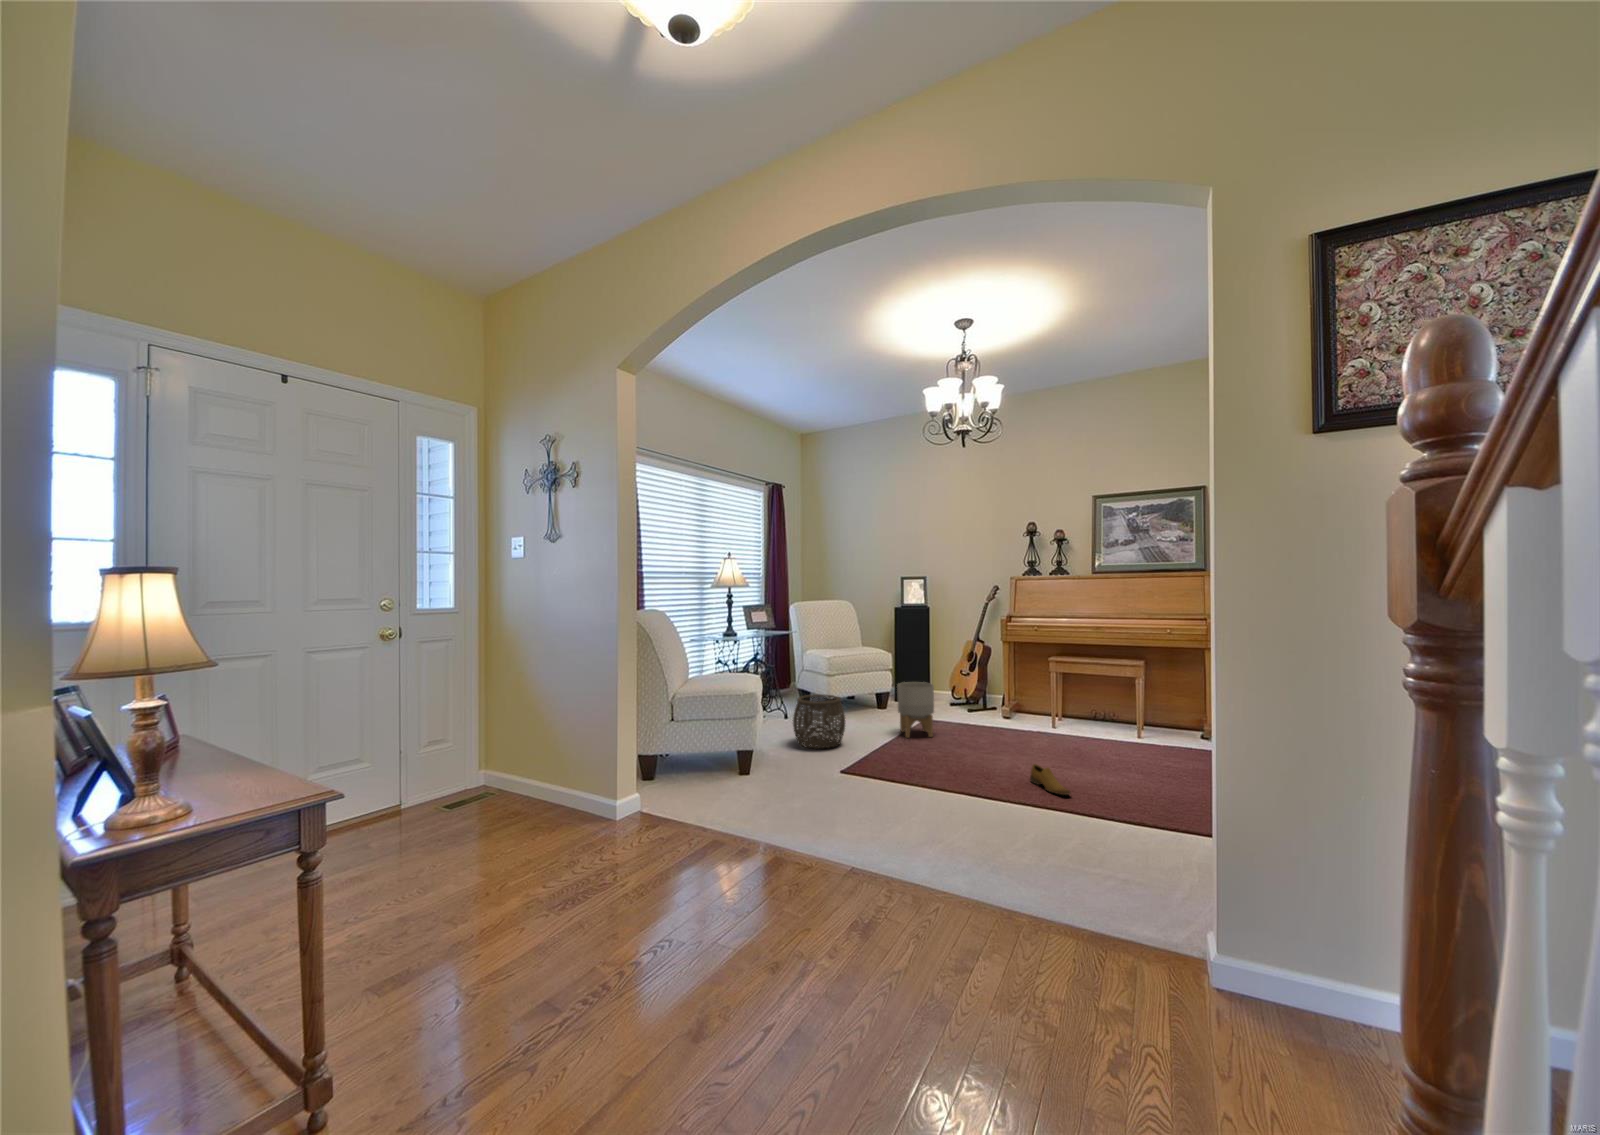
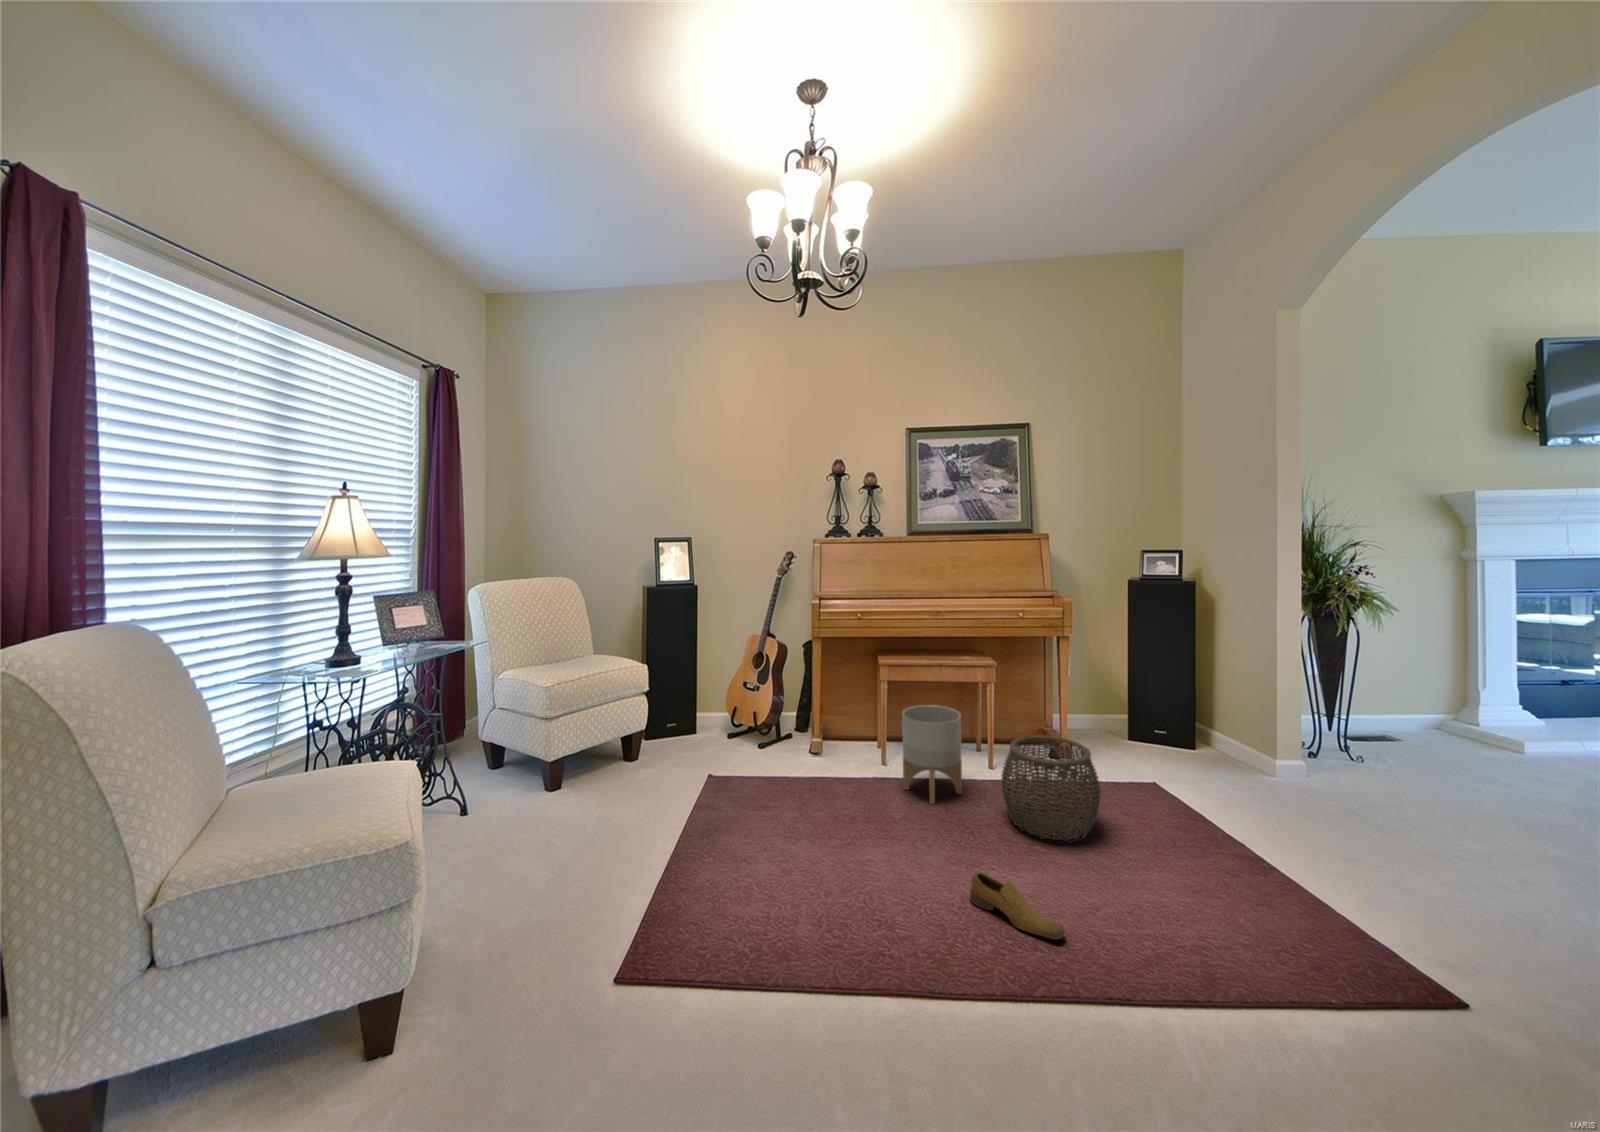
planter: present [897,682,934,738] -> present [902,705,962,804]
woven basket: present [793,694,845,749] -> present [1001,735,1101,841]

